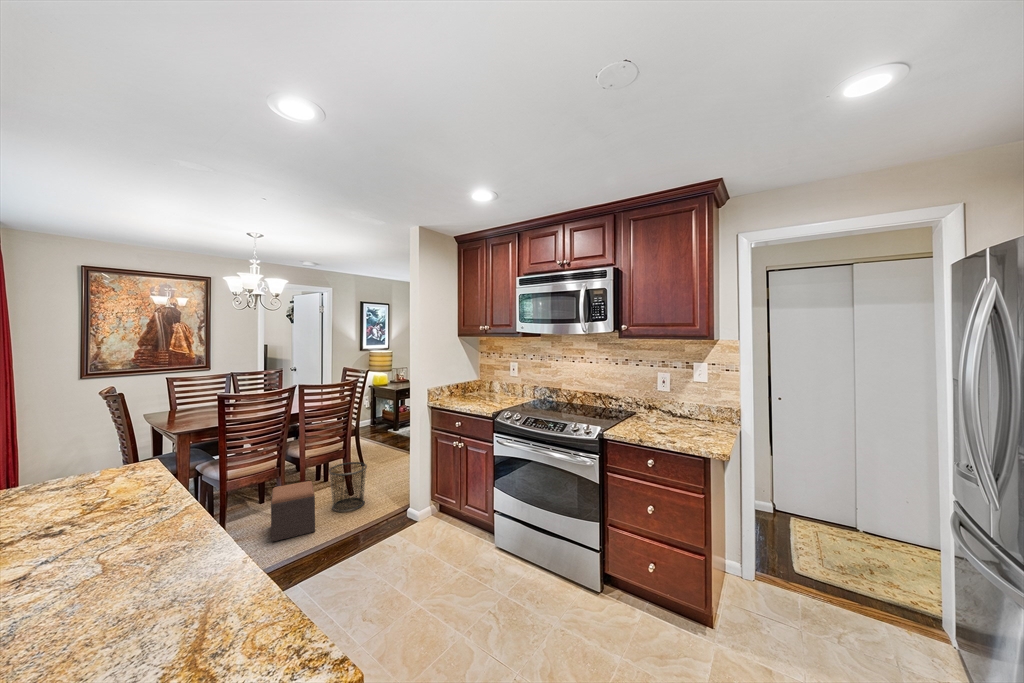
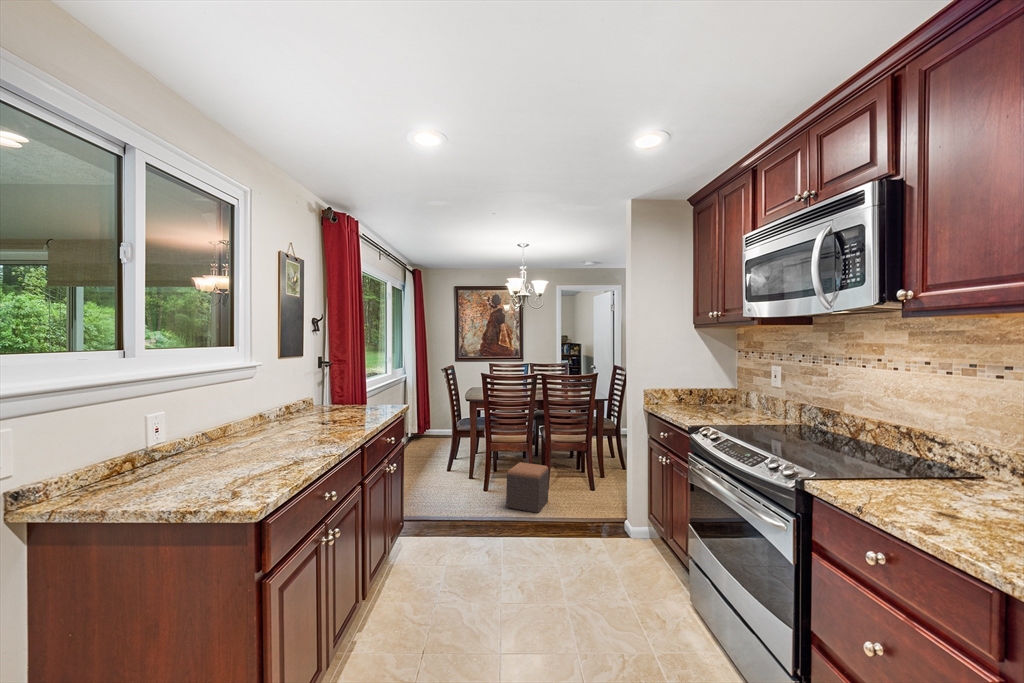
waste bin: present [329,462,367,512] -> none [564,459,601,509]

